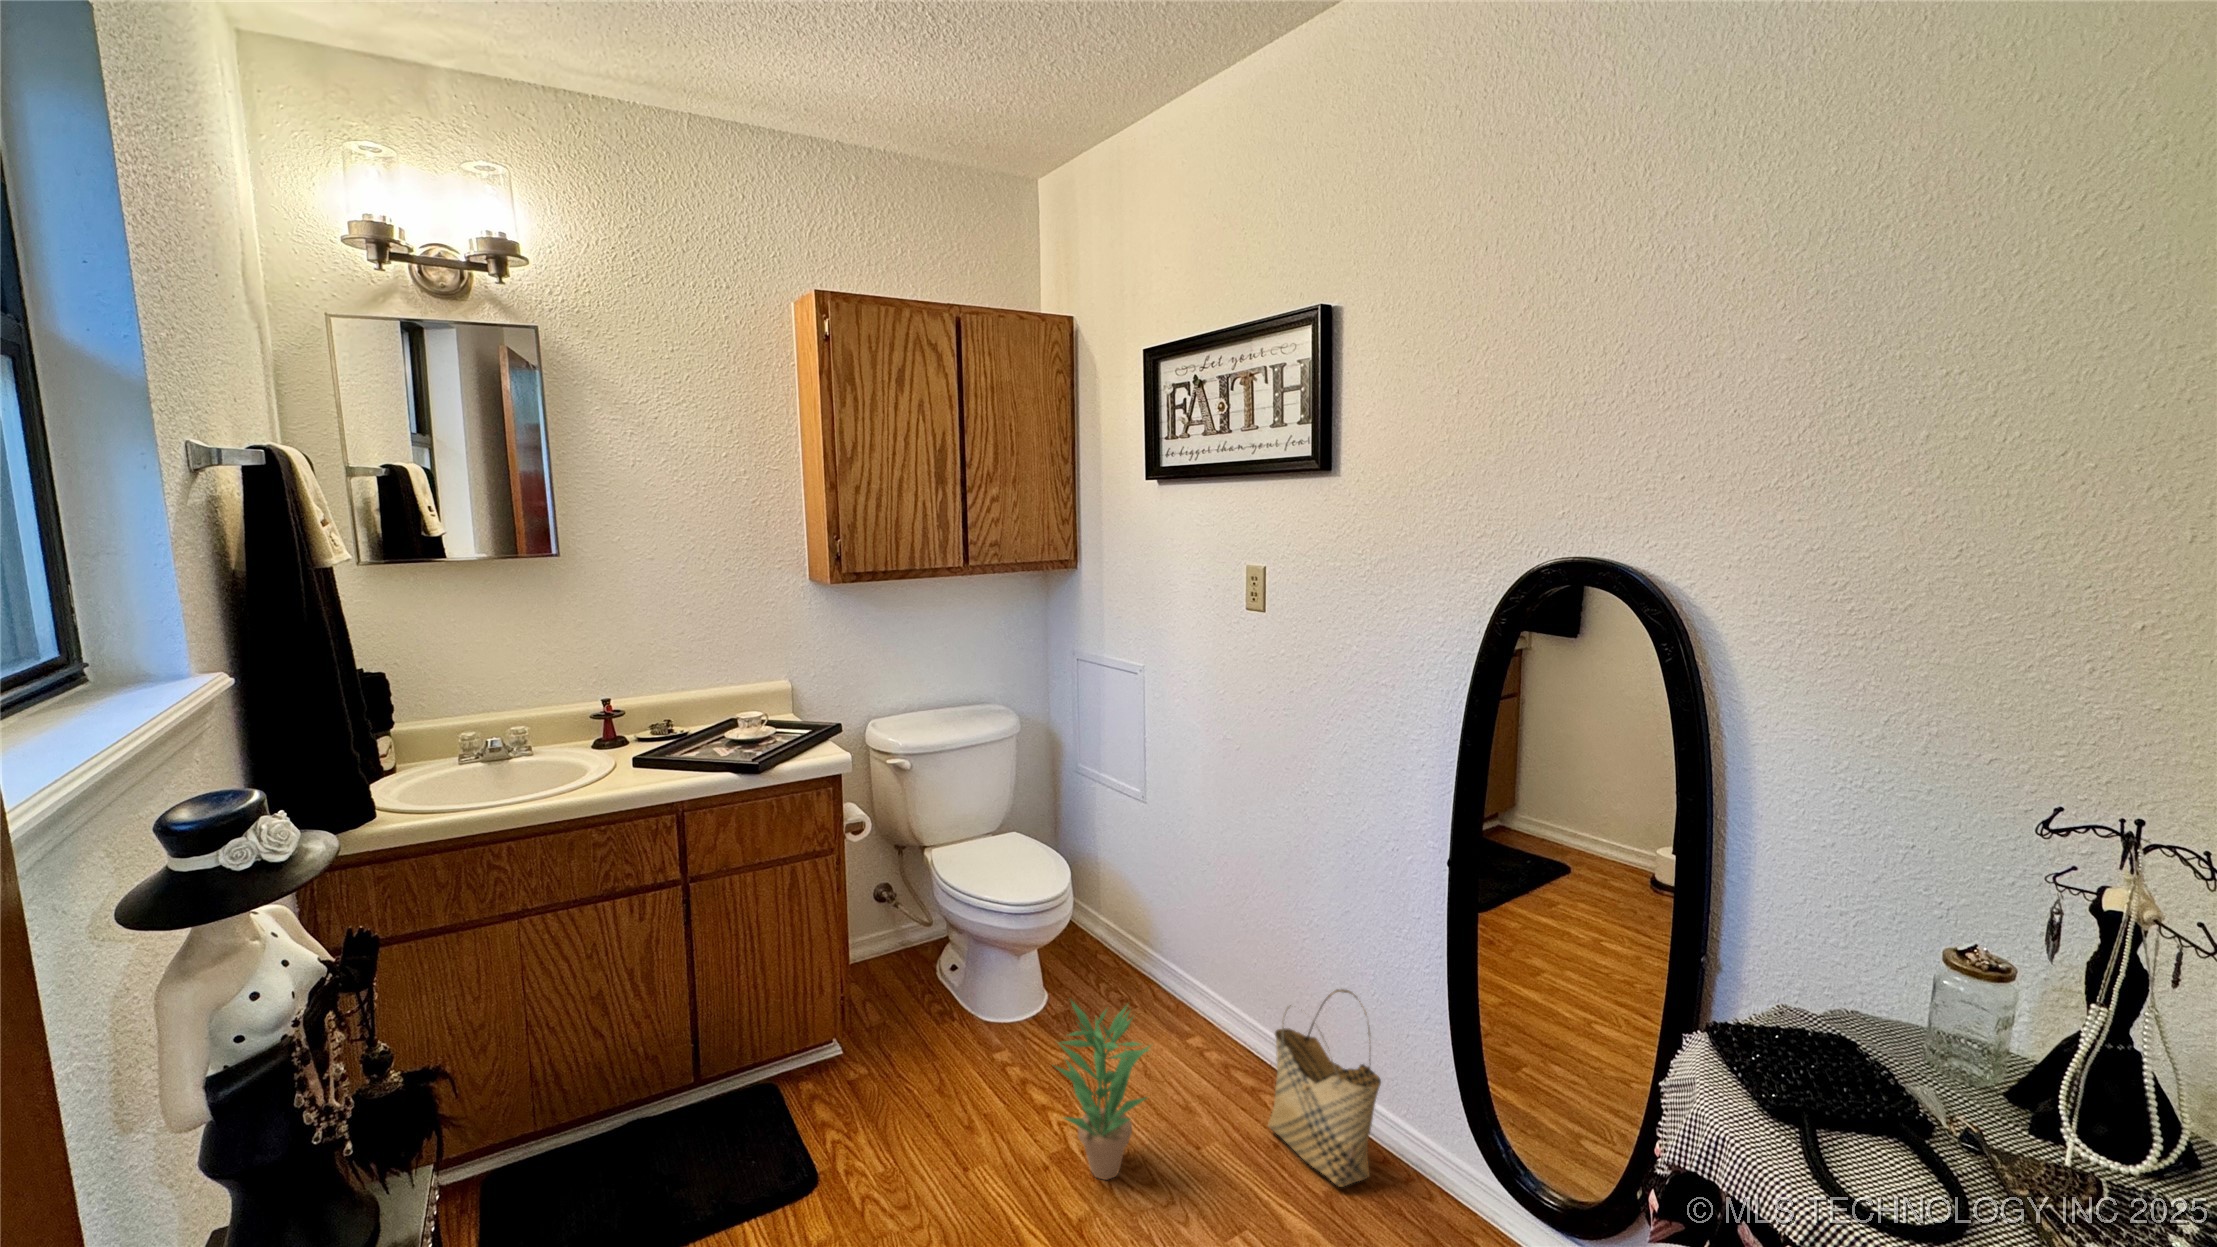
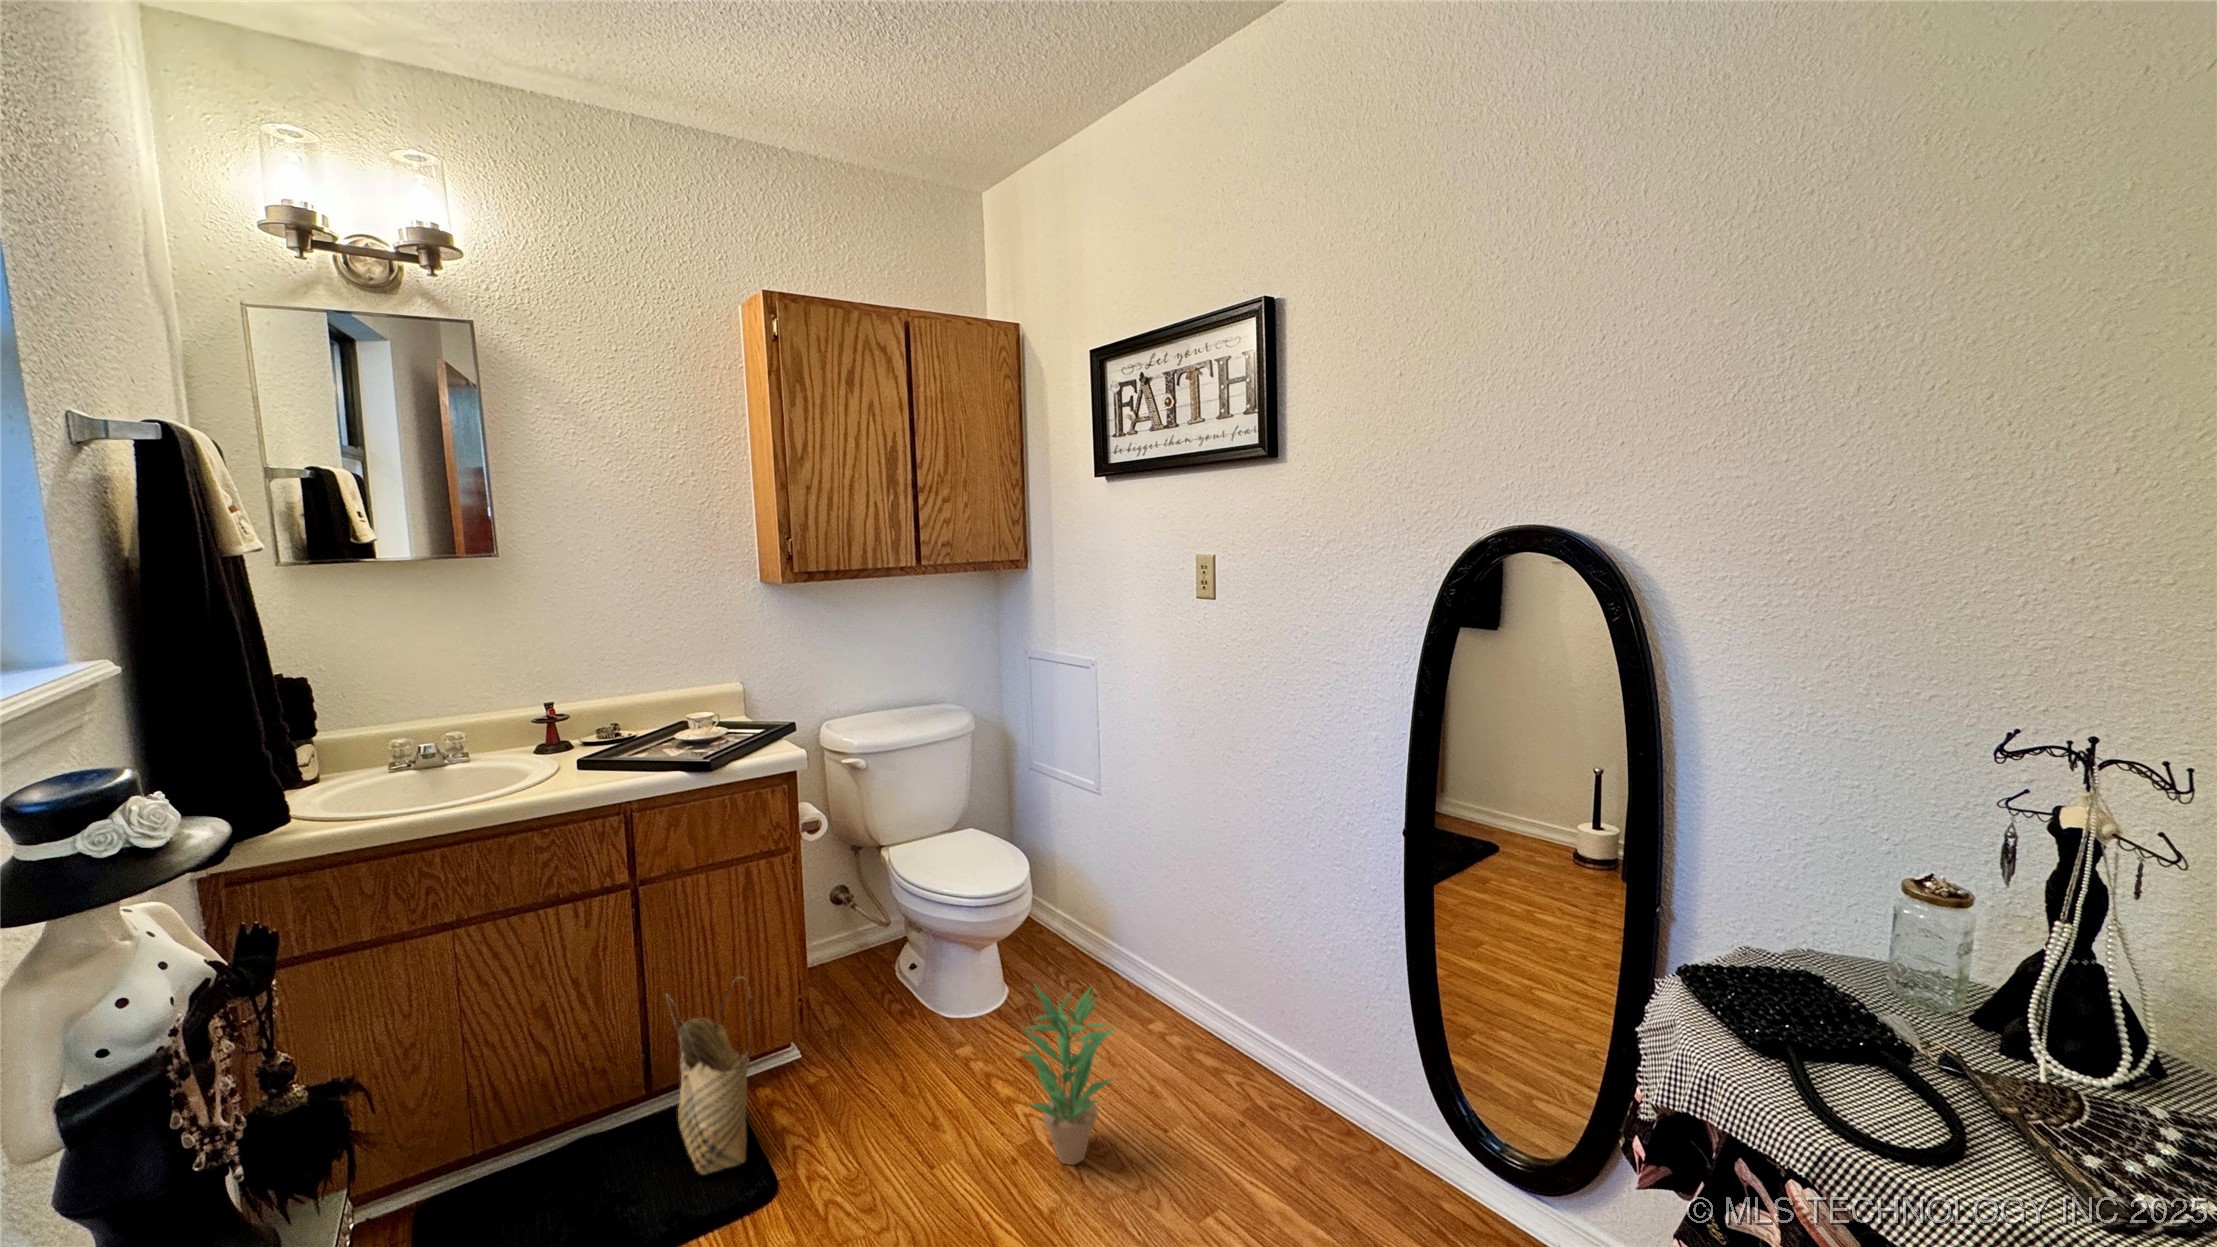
woven basket: present [1268,989,1381,1187] -> present [666,976,752,1174]

